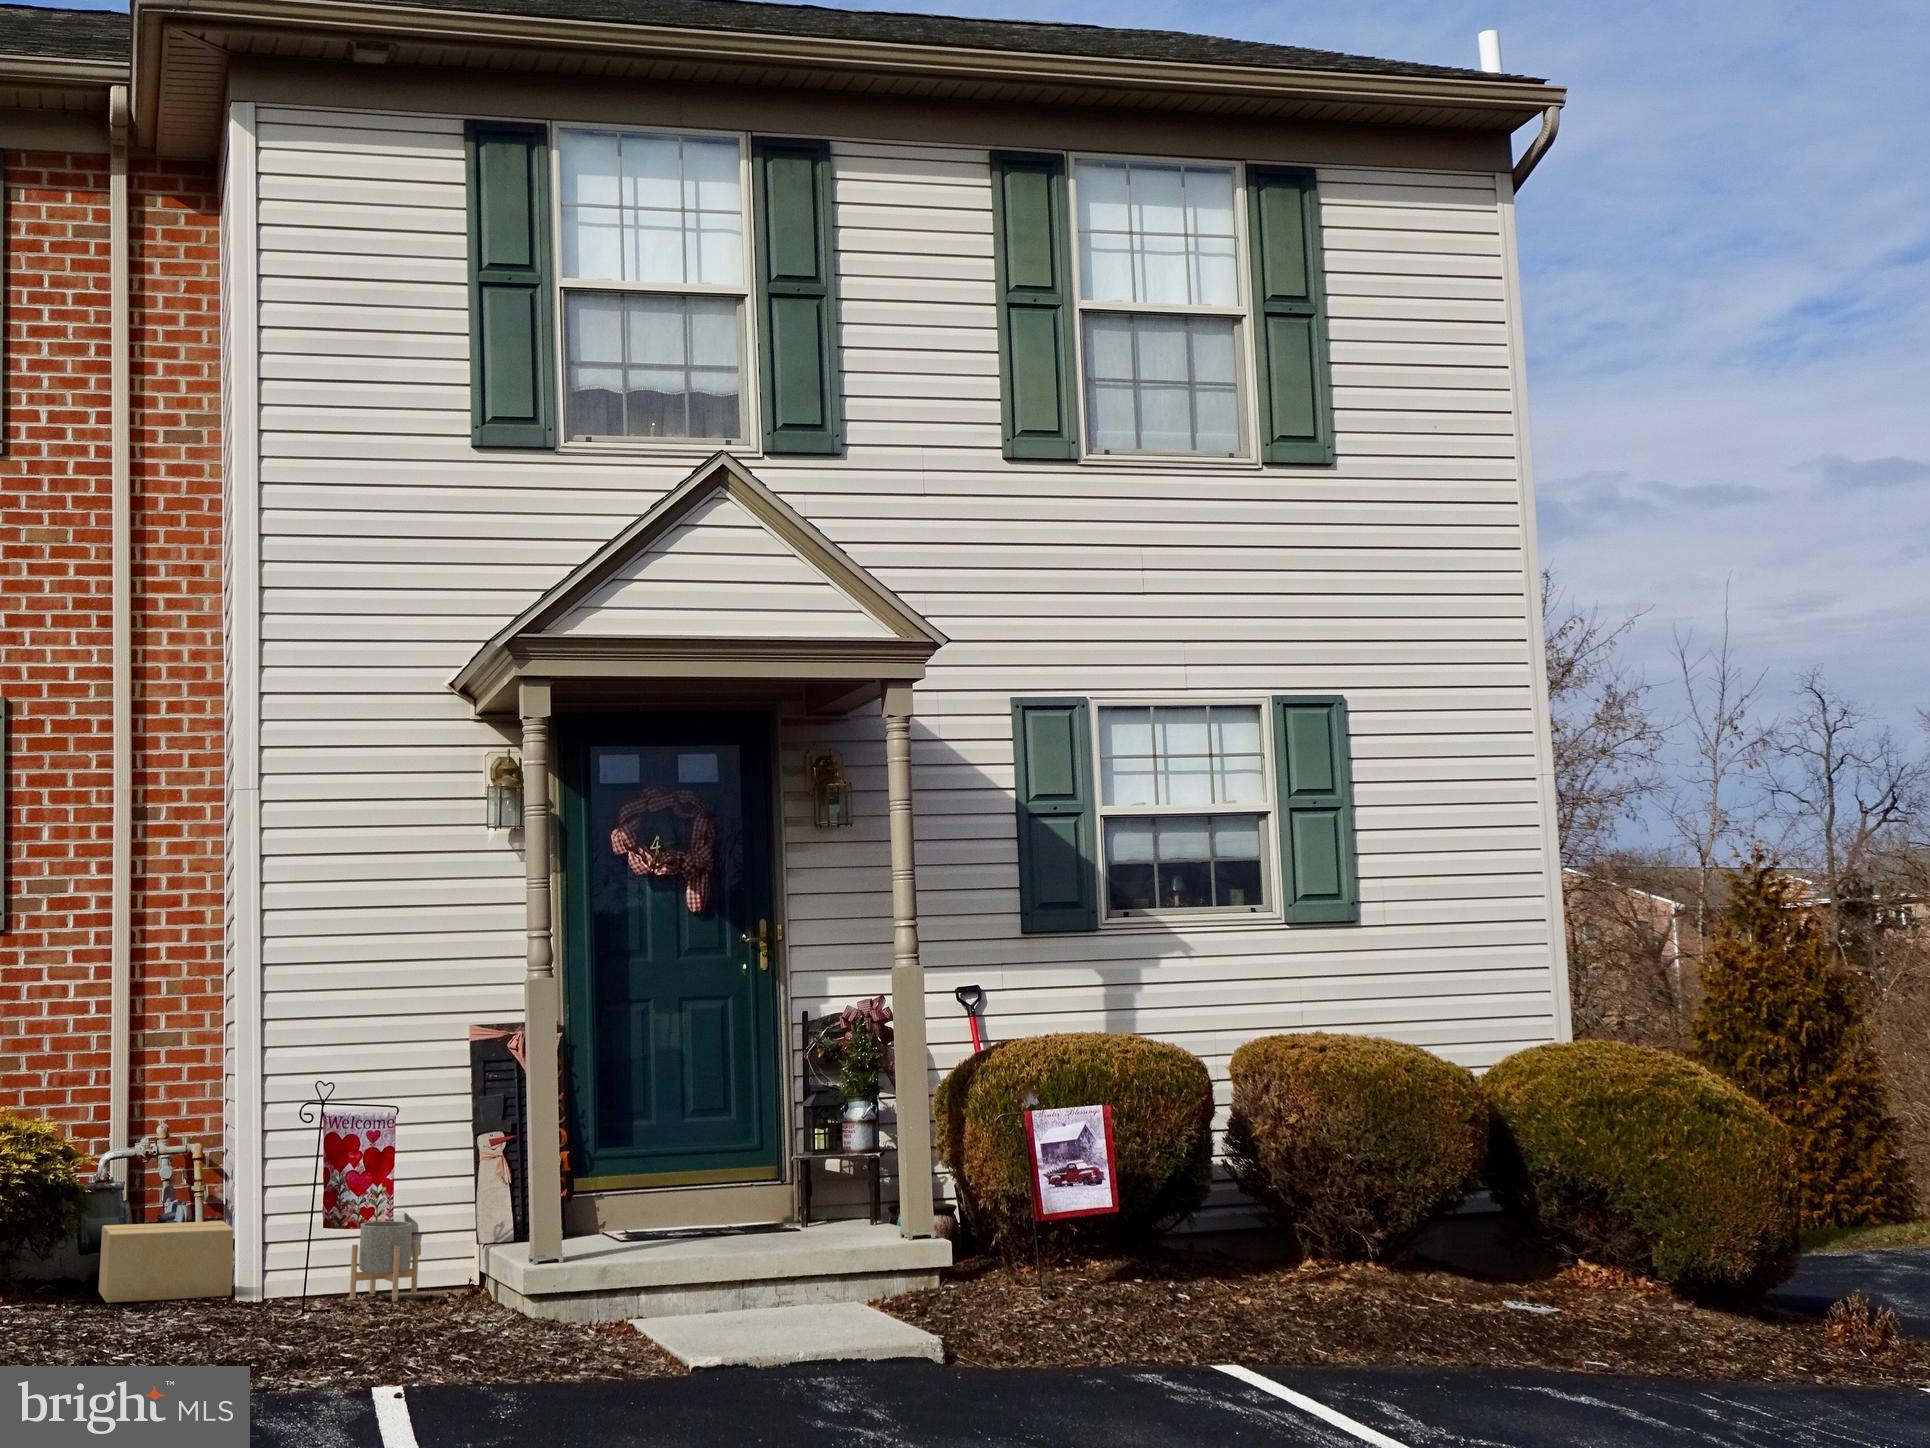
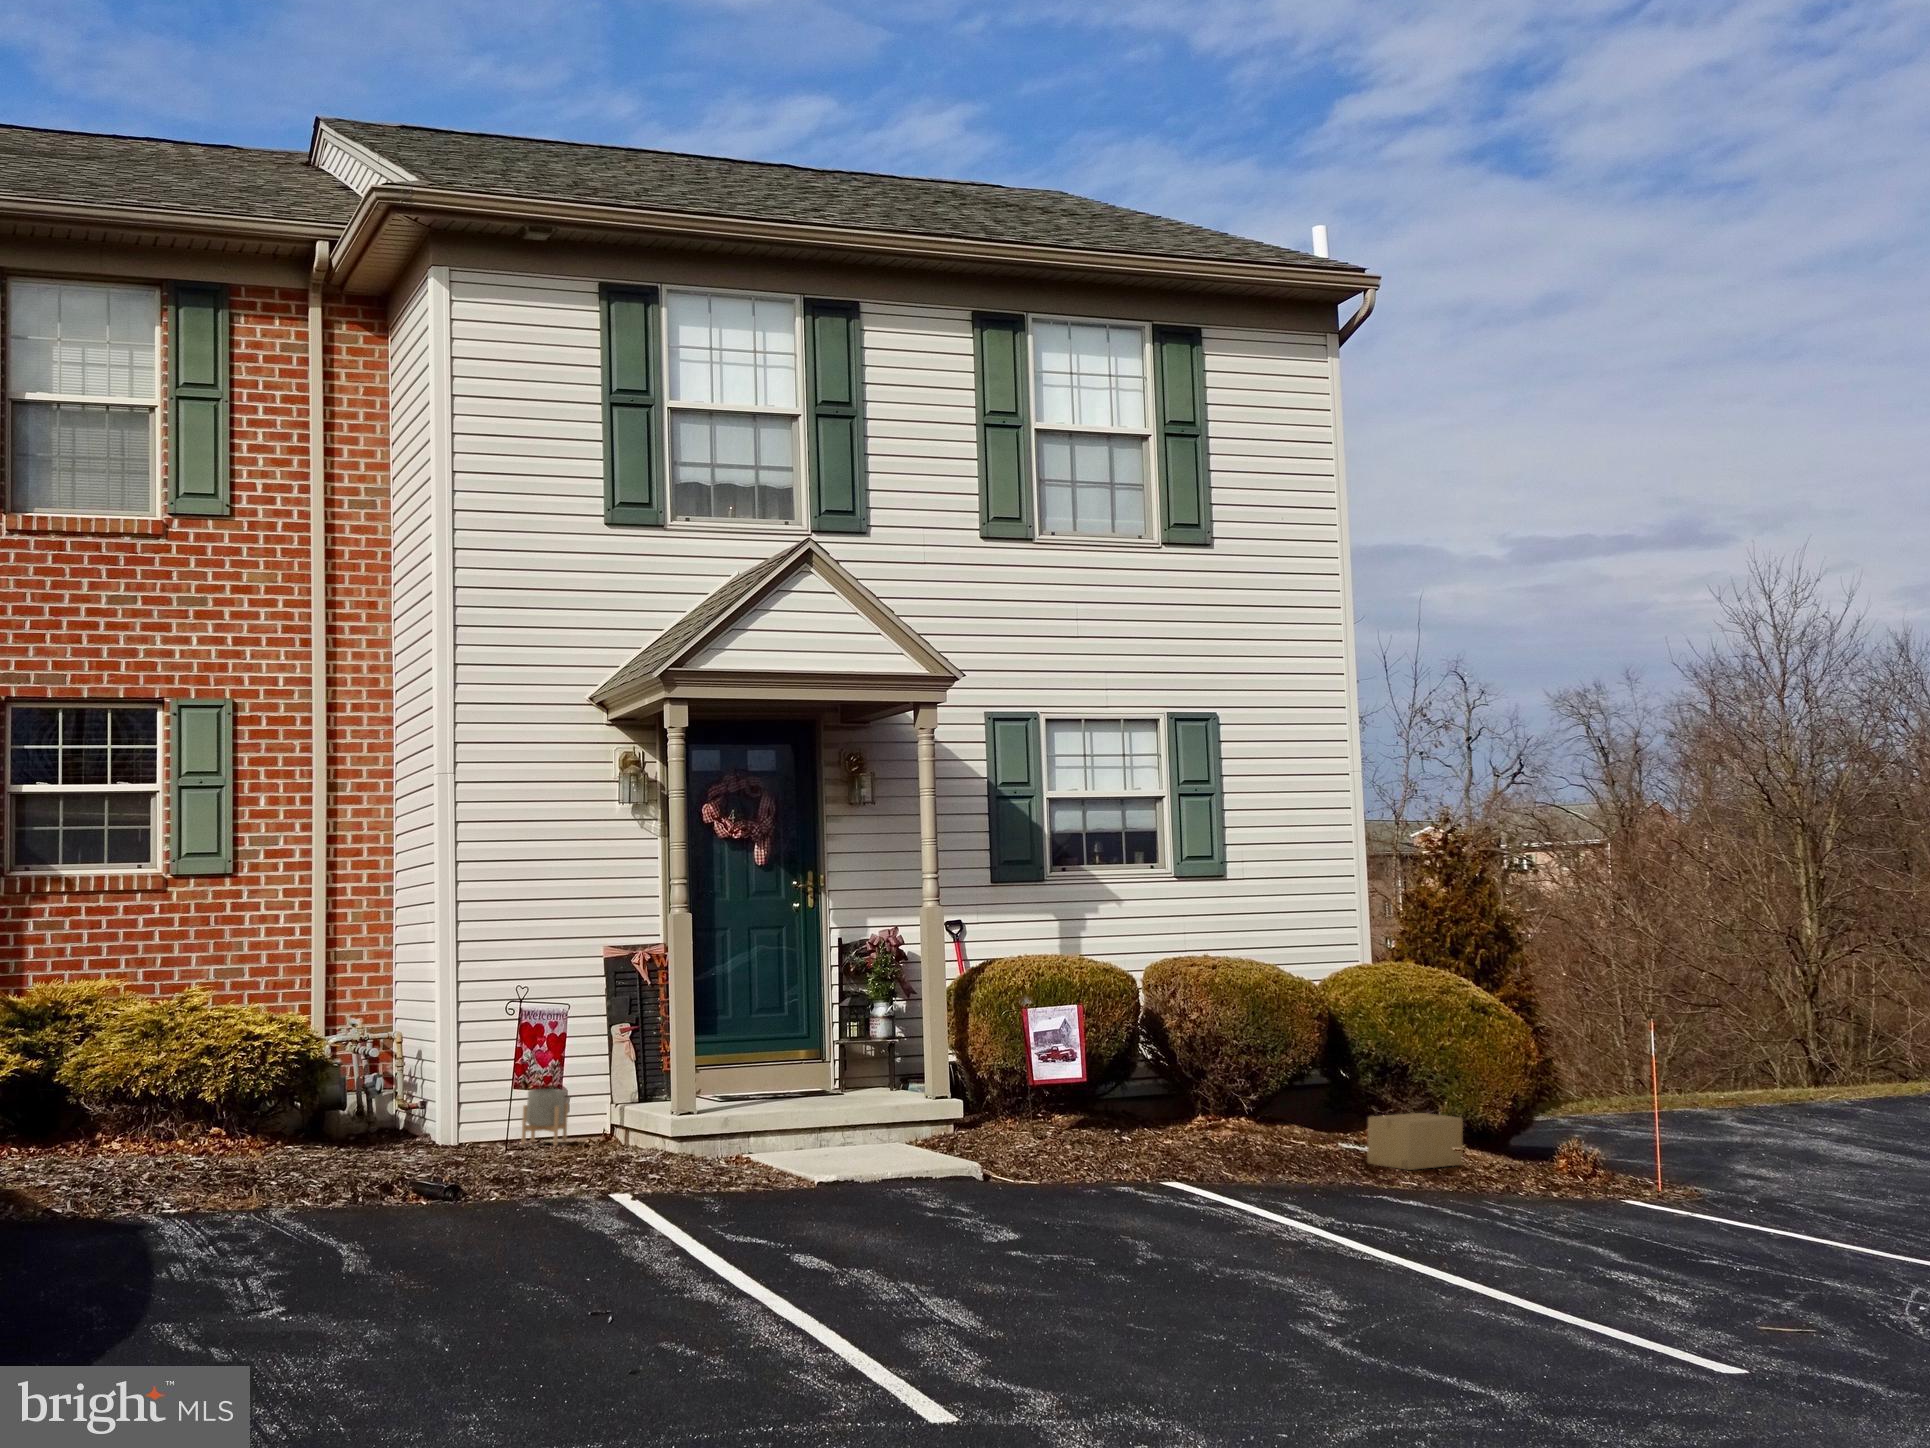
cardboard box: present [99,1221,235,1303] -> present [1367,1113,1463,1170]

